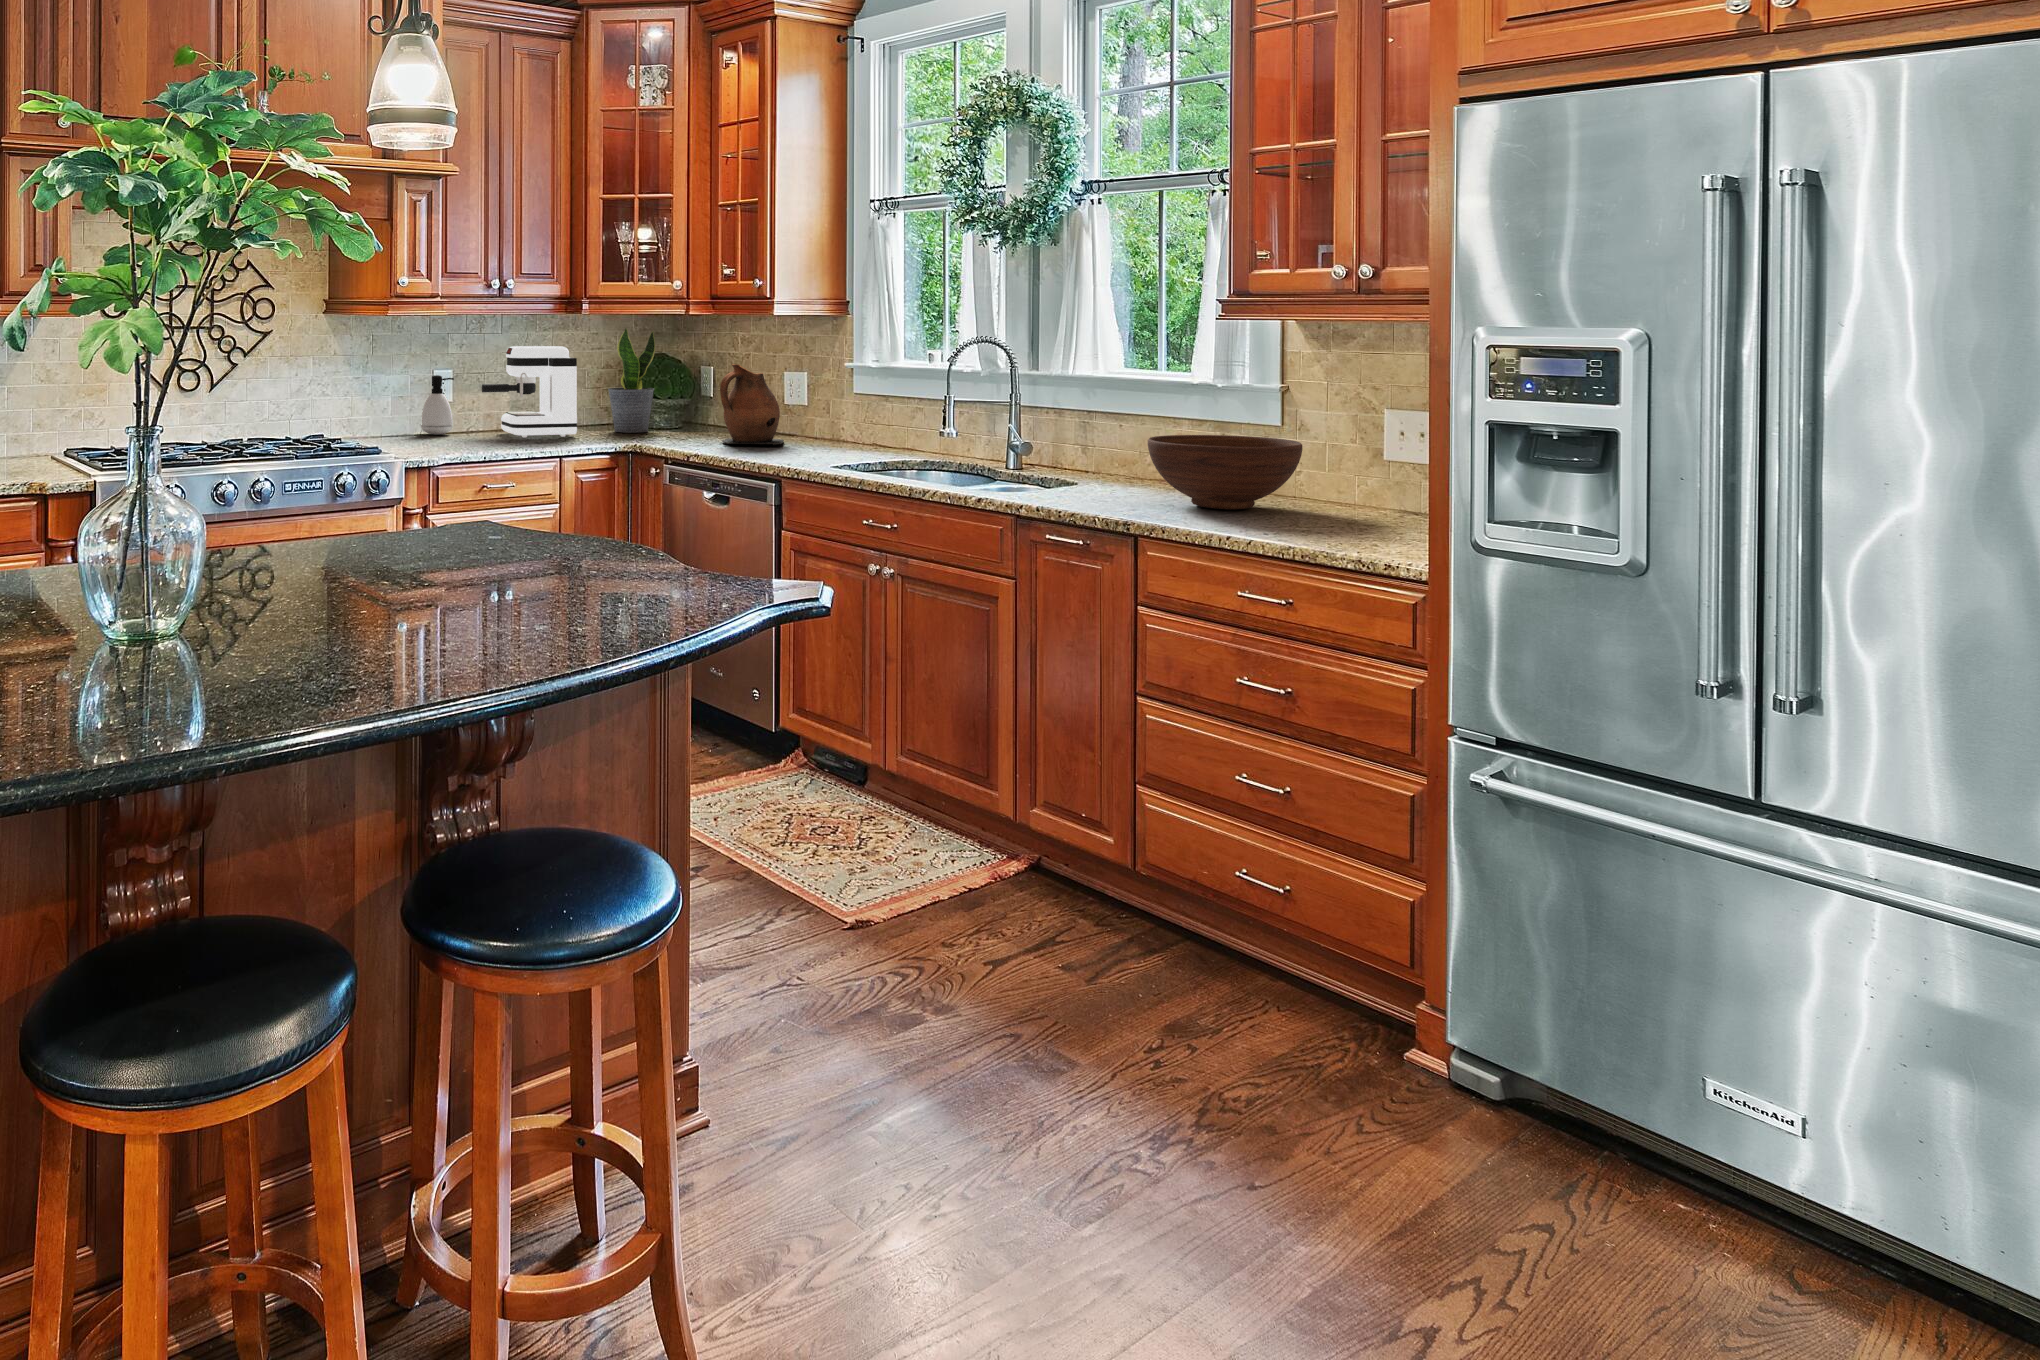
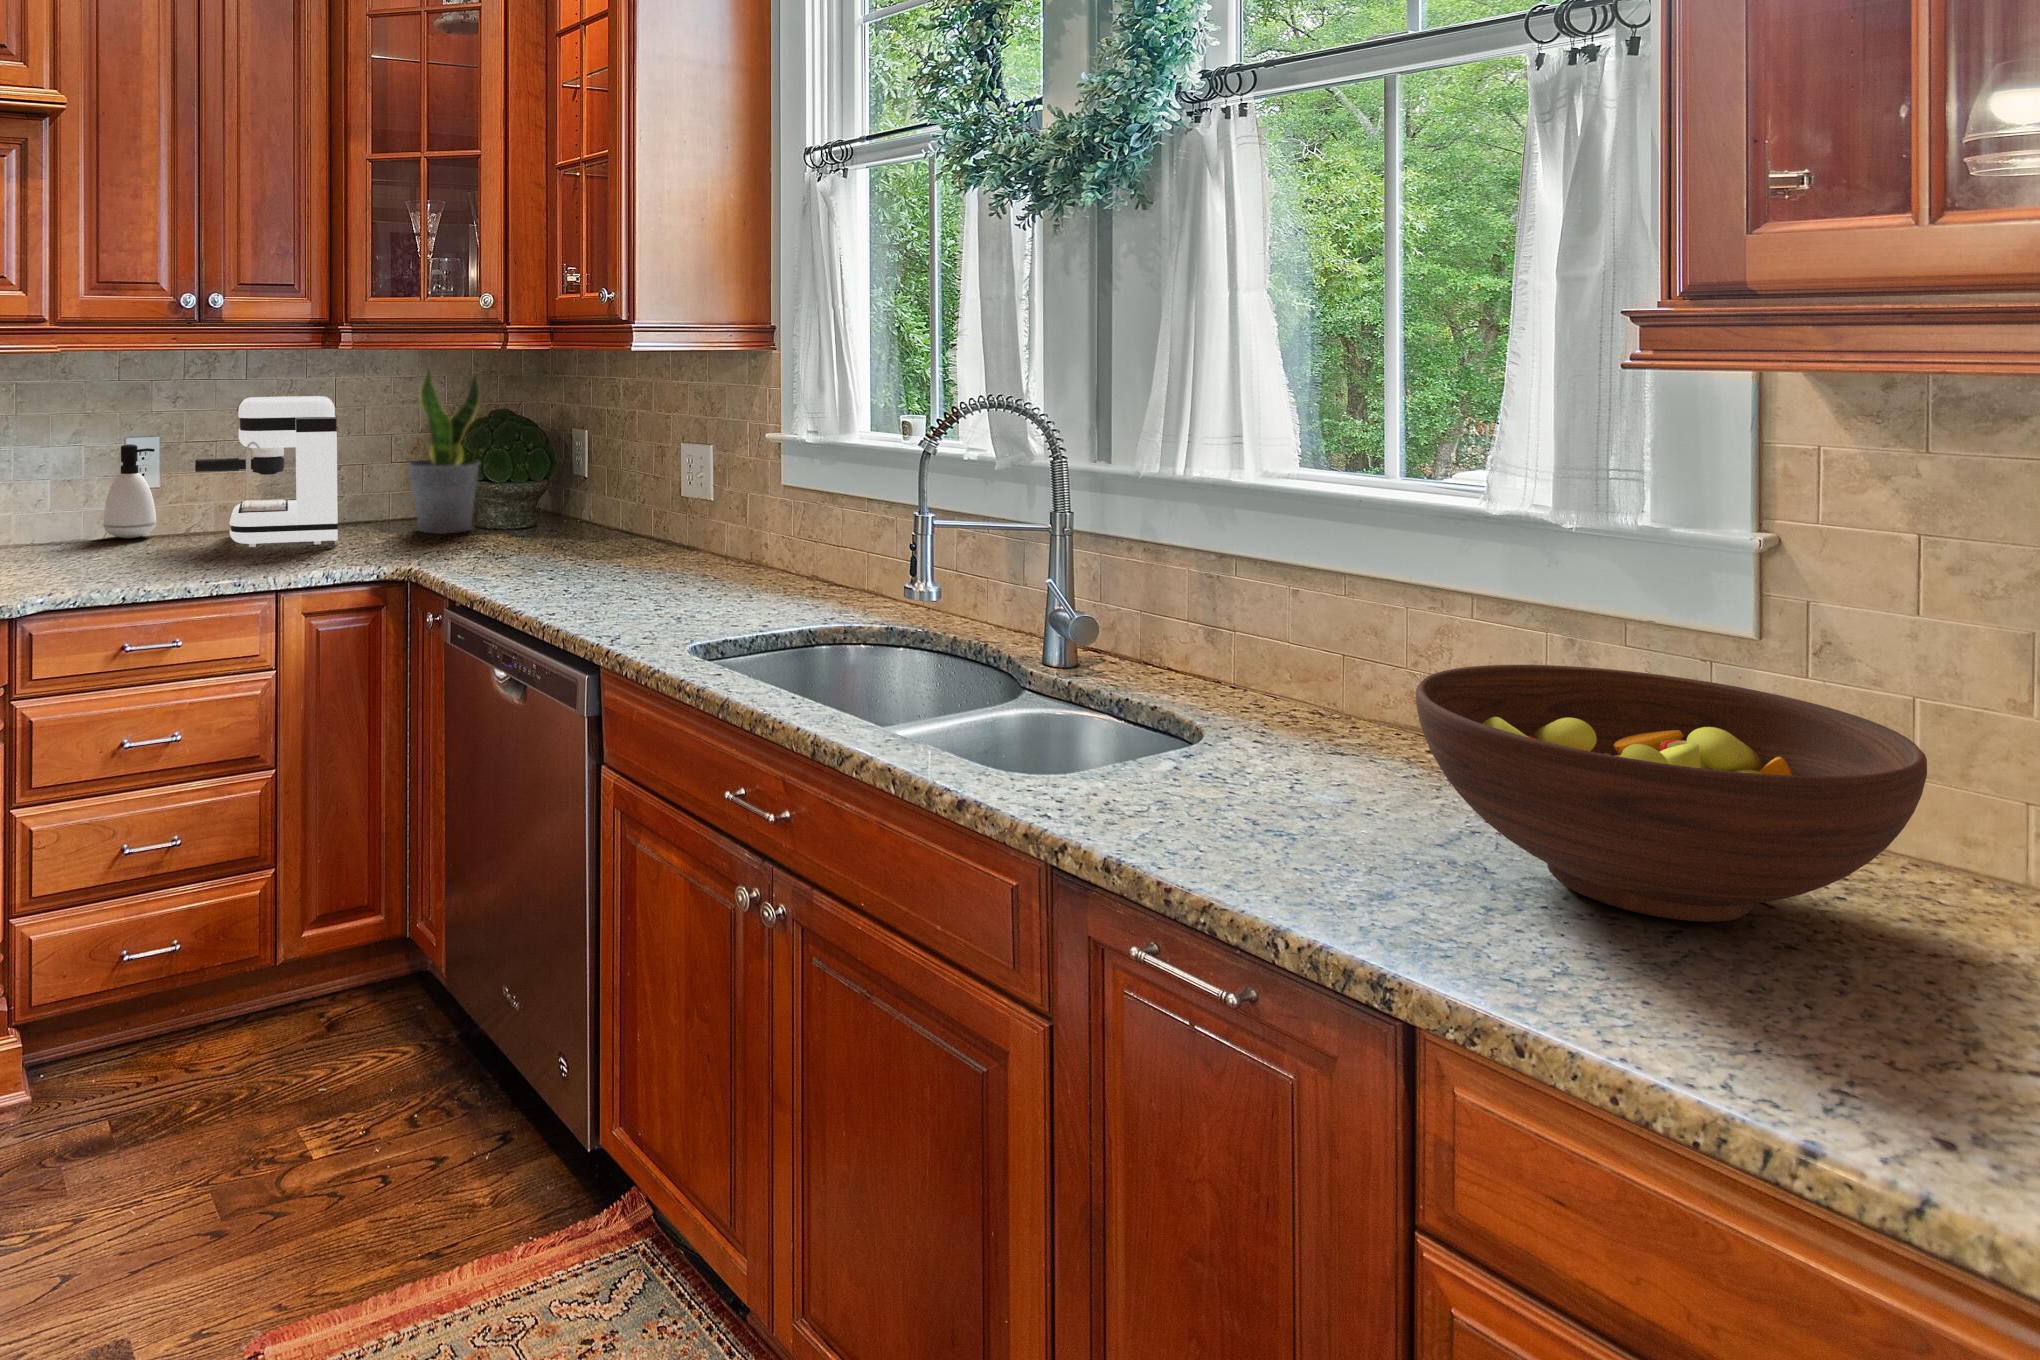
ceramic pitcher: present [720,364,784,445] -> none [548,432,666,576]

